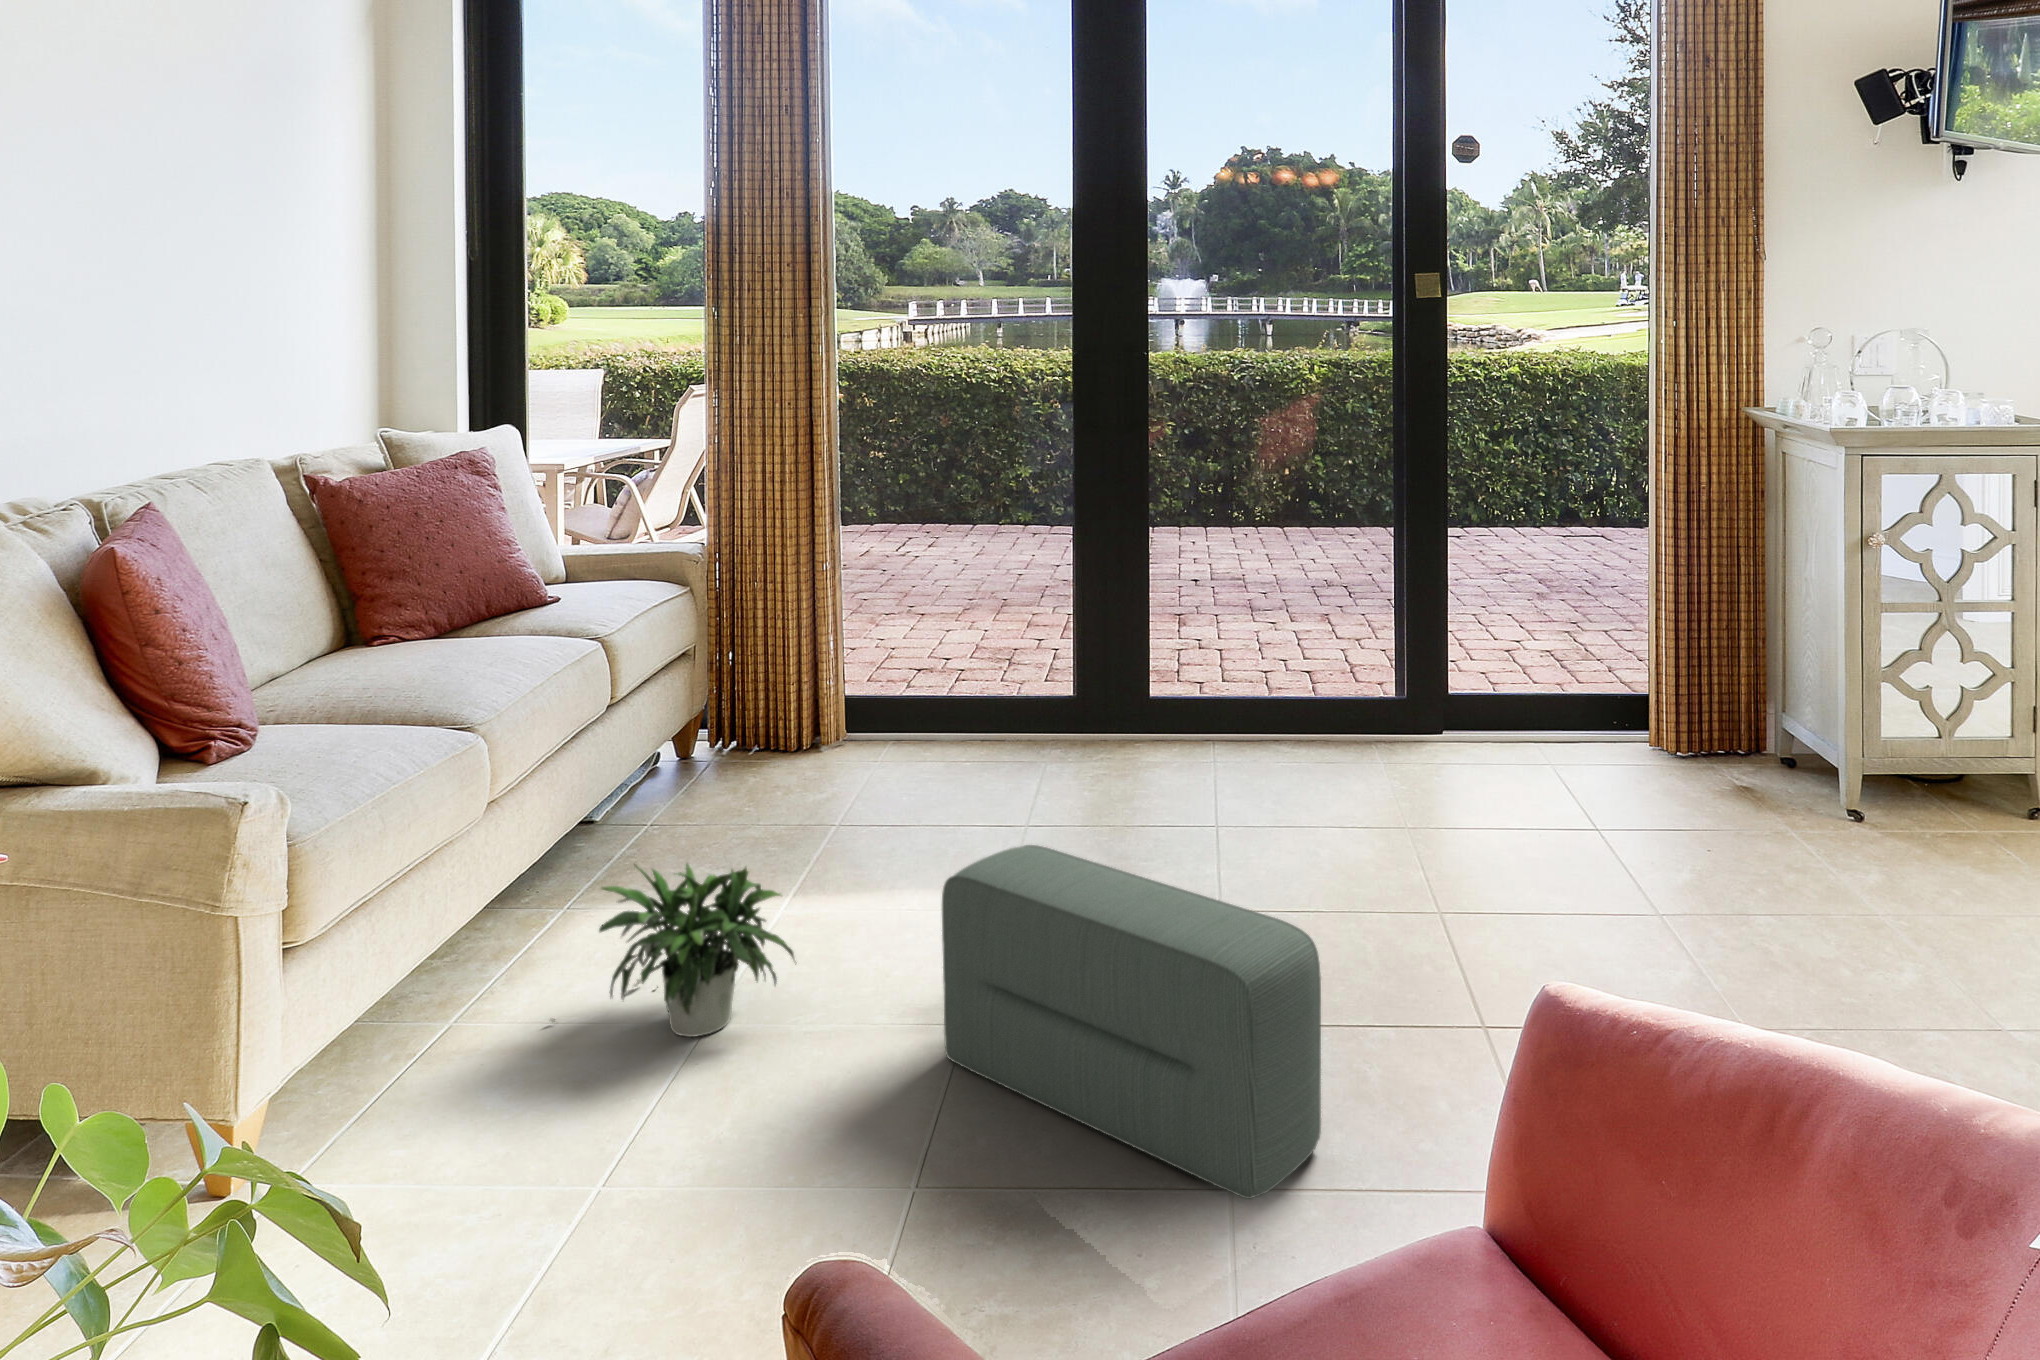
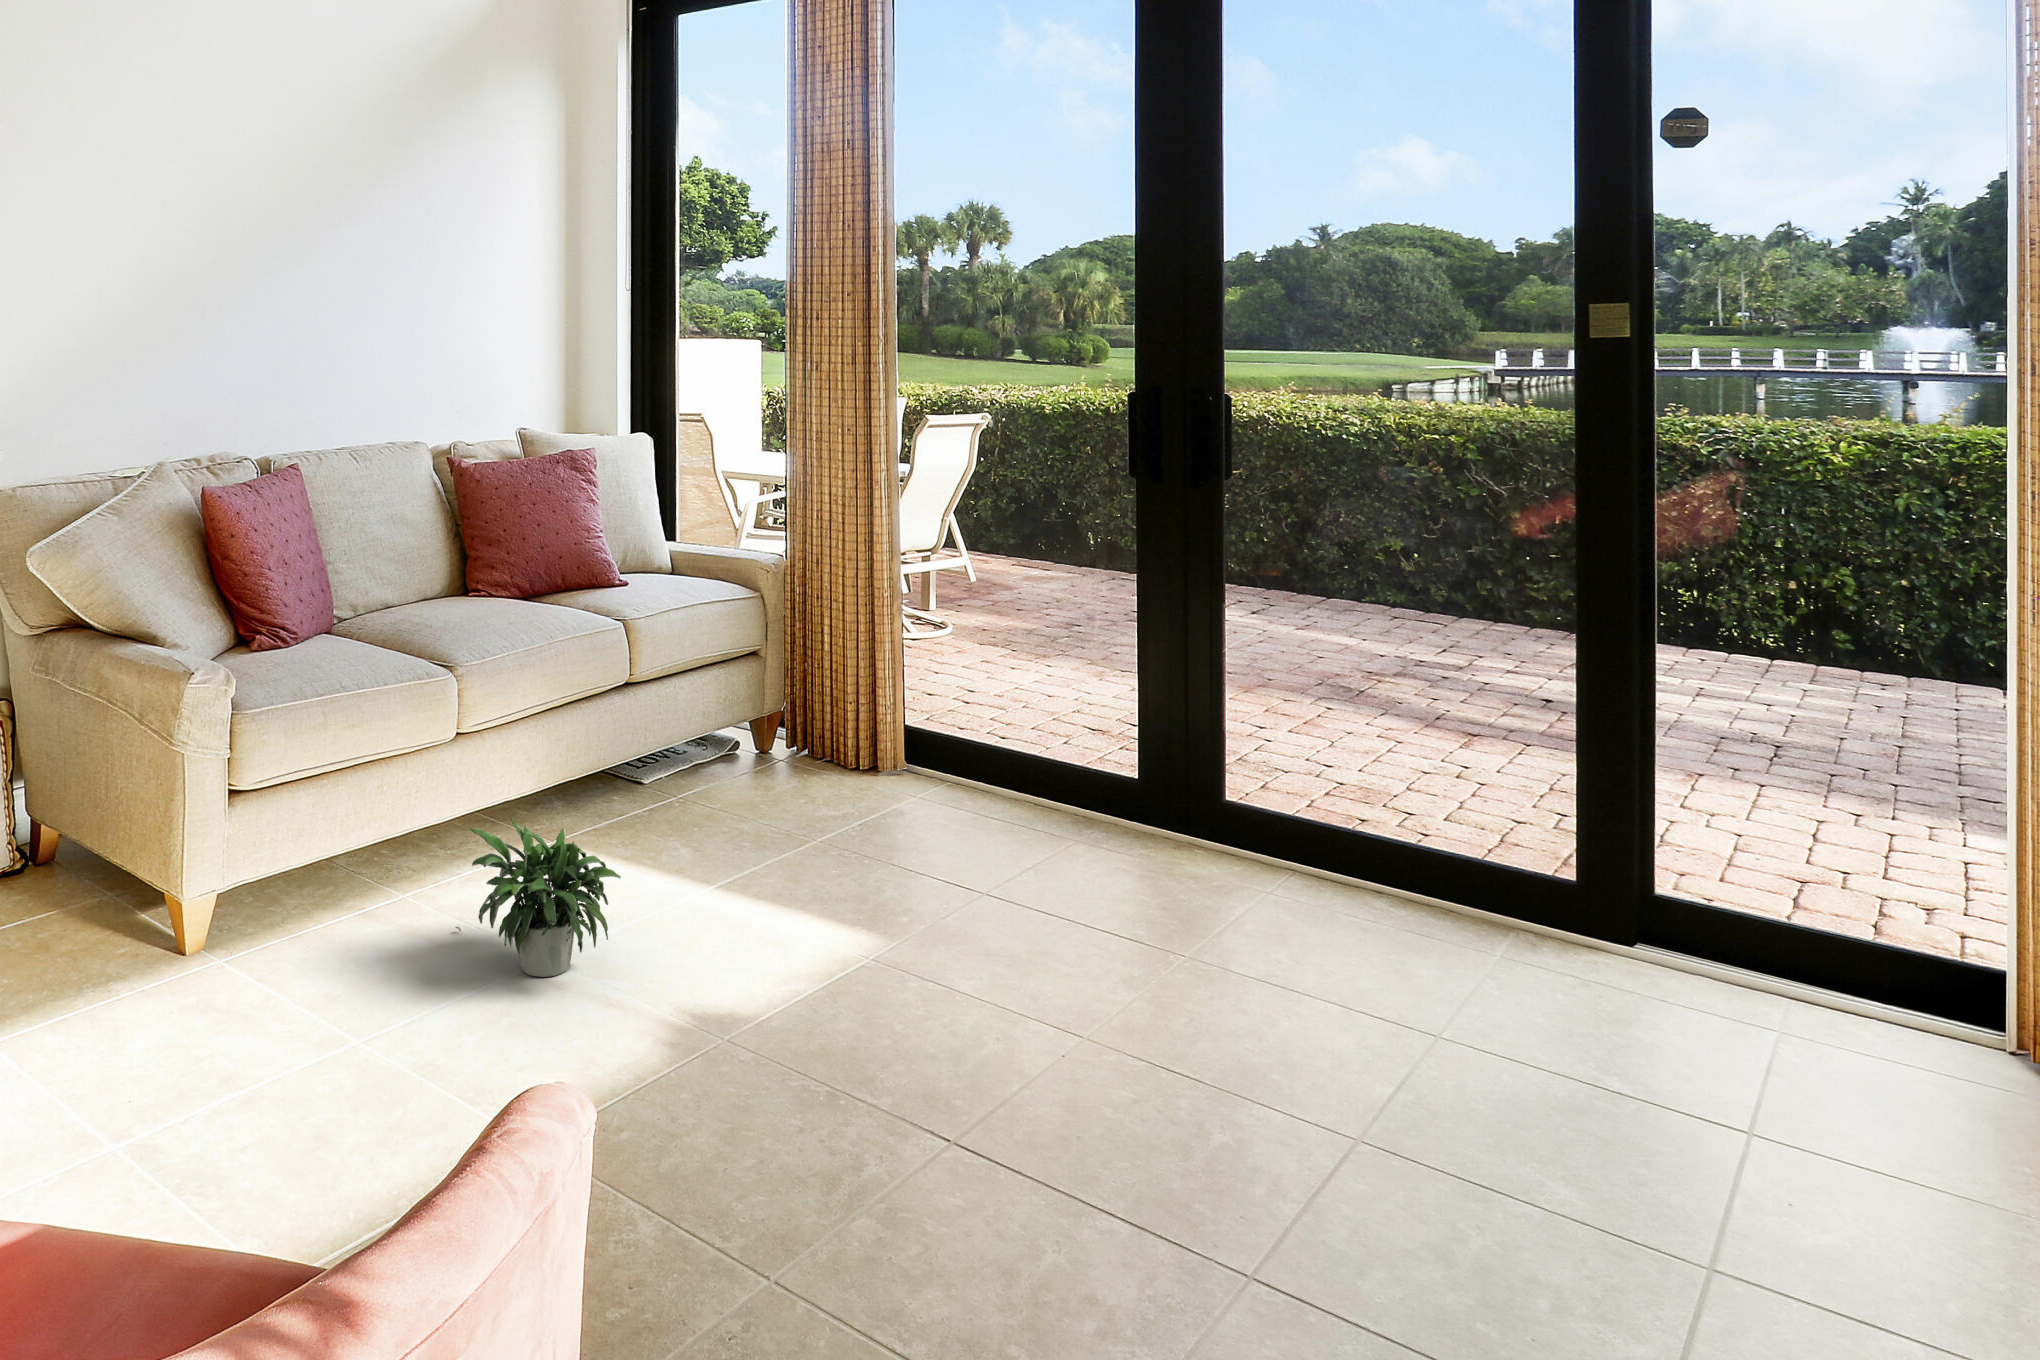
pouf: present [942,845,1321,1199] -> none [674,886,896,1290]

